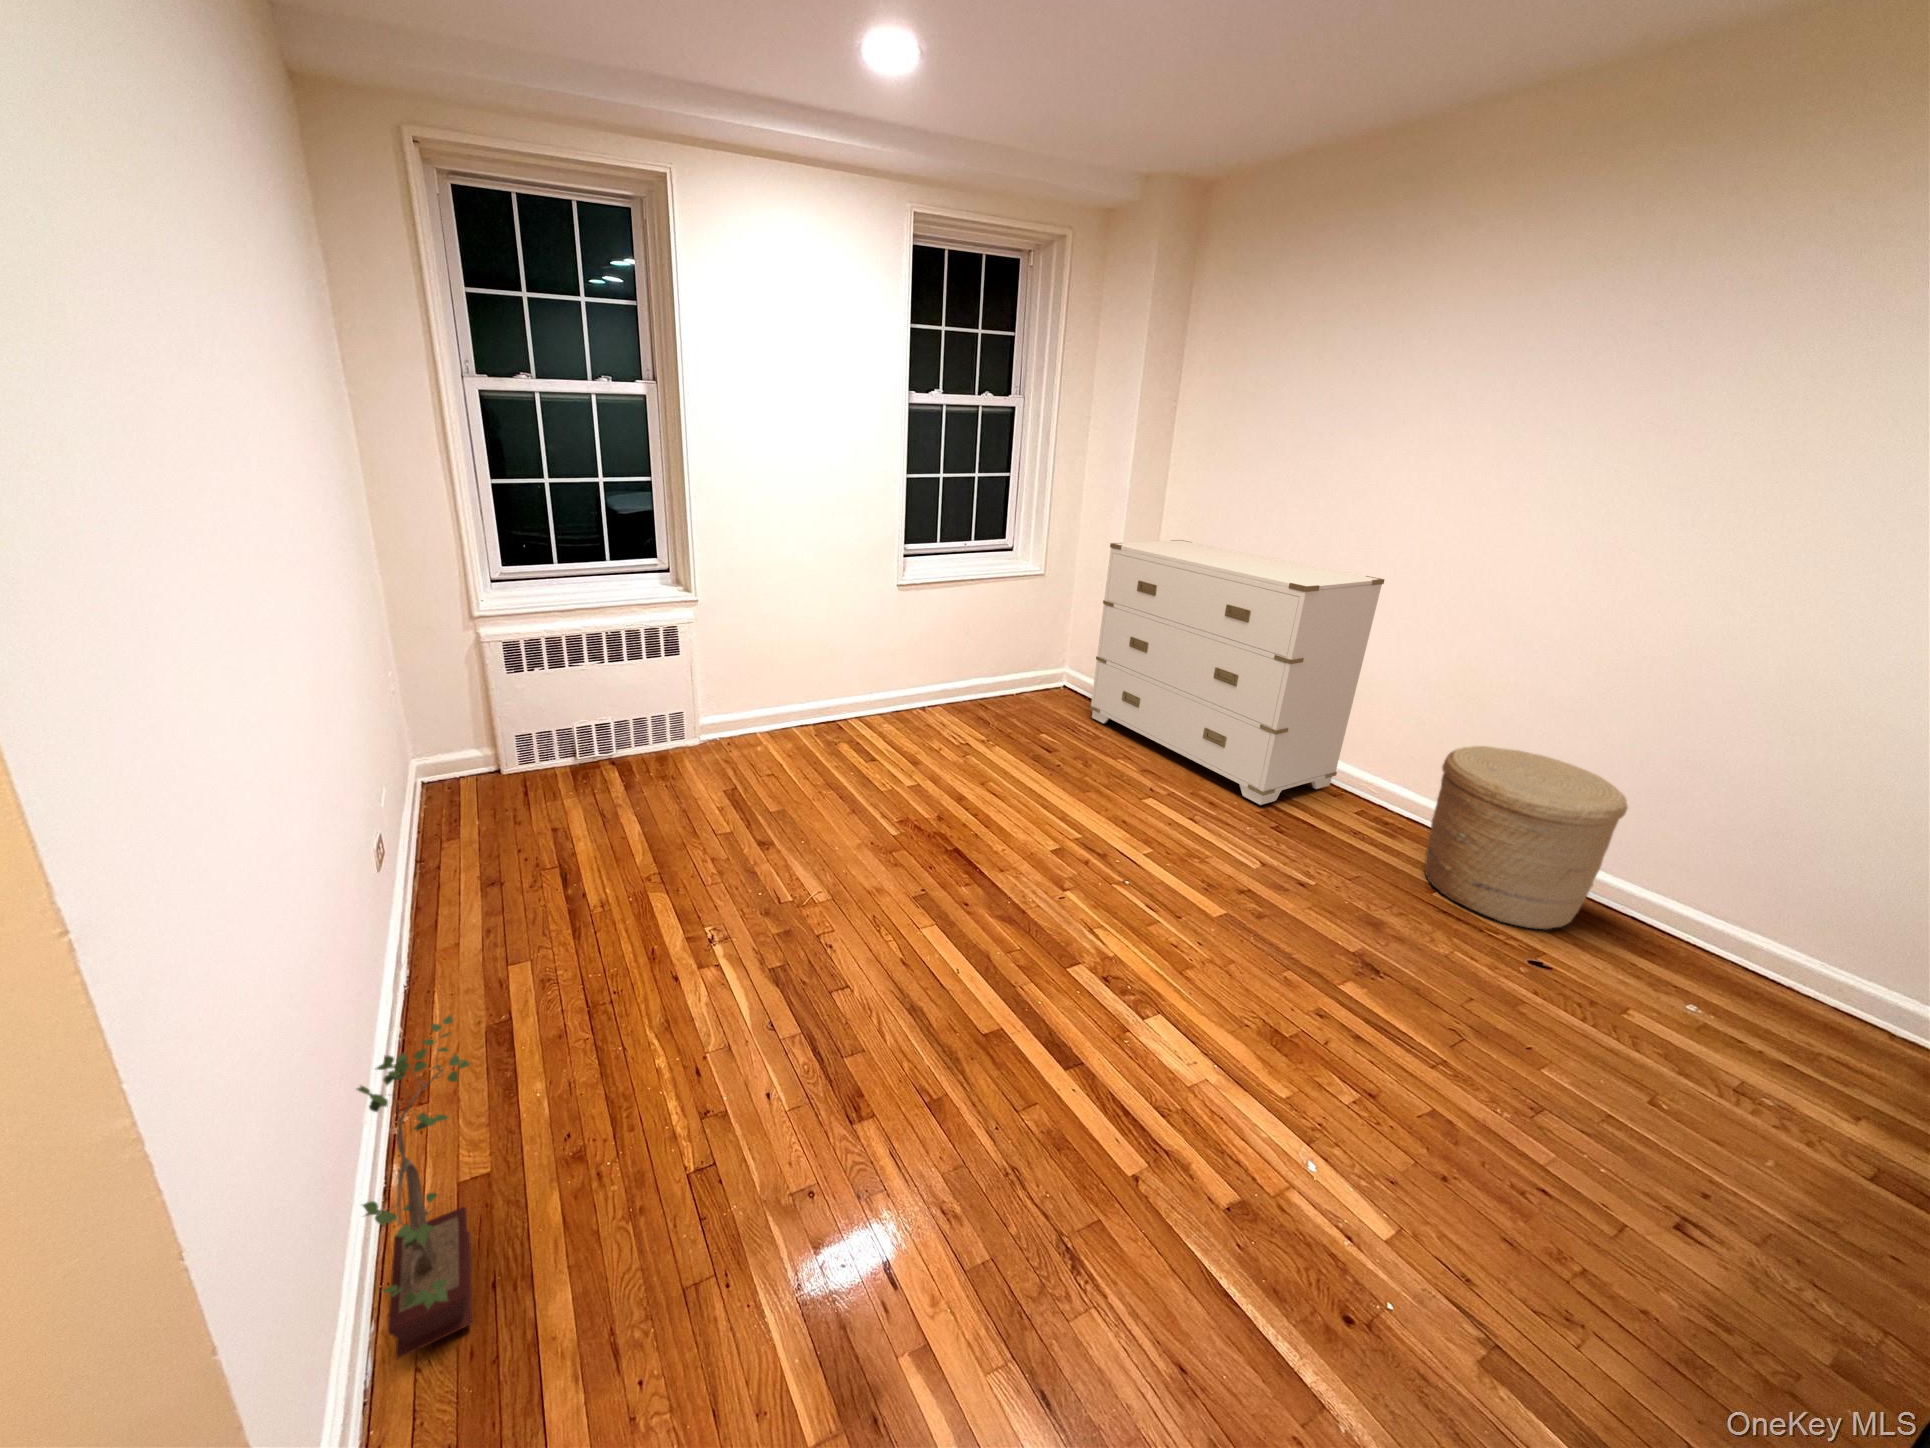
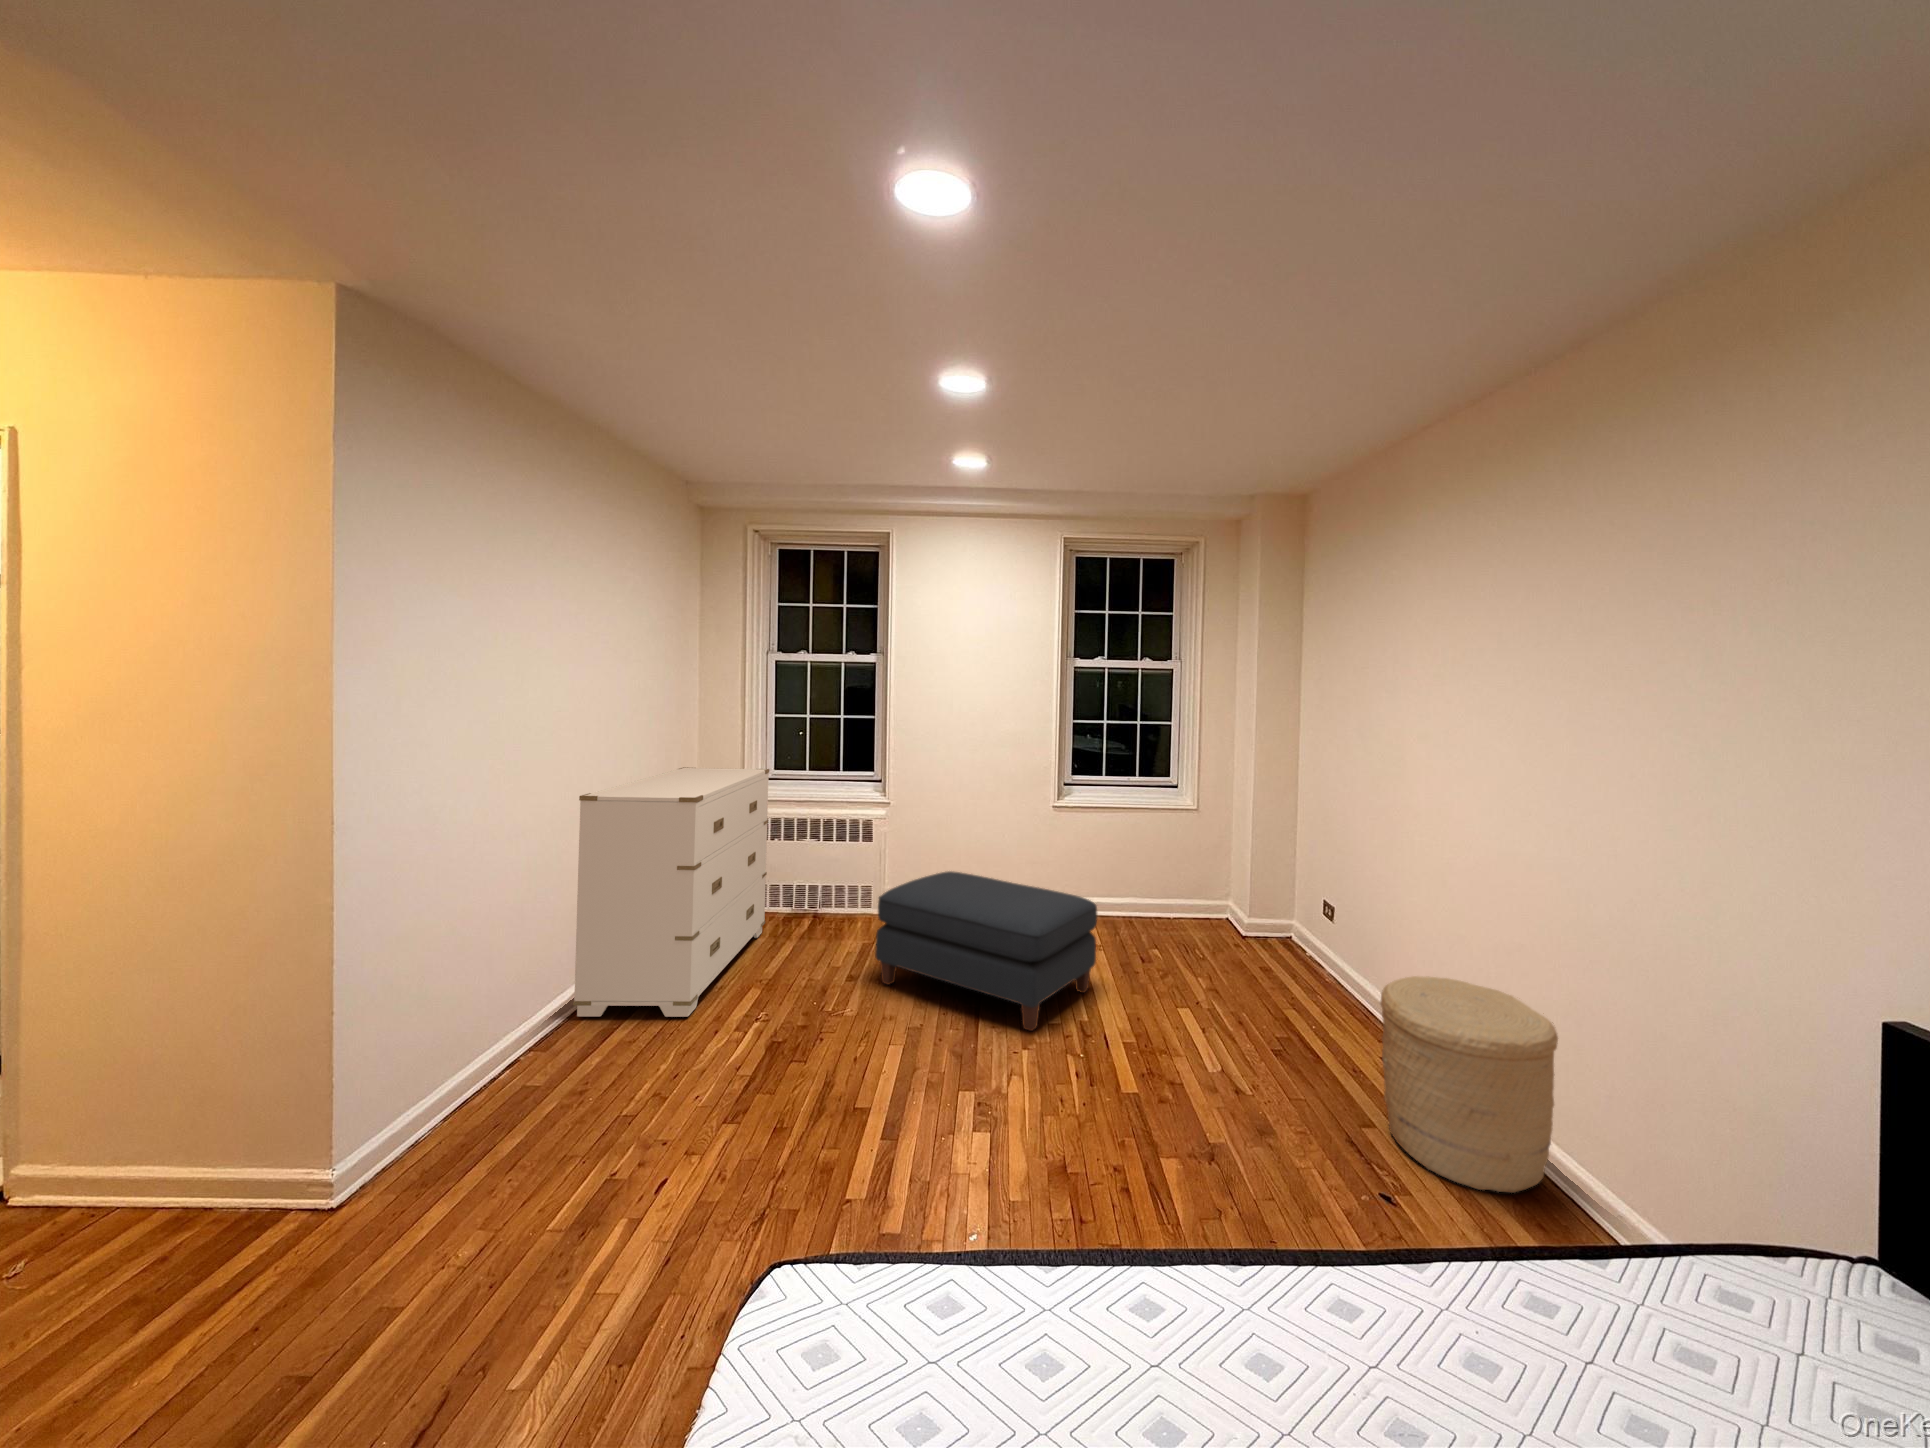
dresser: present [1090,540,1384,805] -> present [573,767,769,1017]
ottoman: none [809,689,1075,868] -> present [875,871,1097,1031]
potted plant: present [357,1016,472,1359] -> none [439,970,549,1134]

